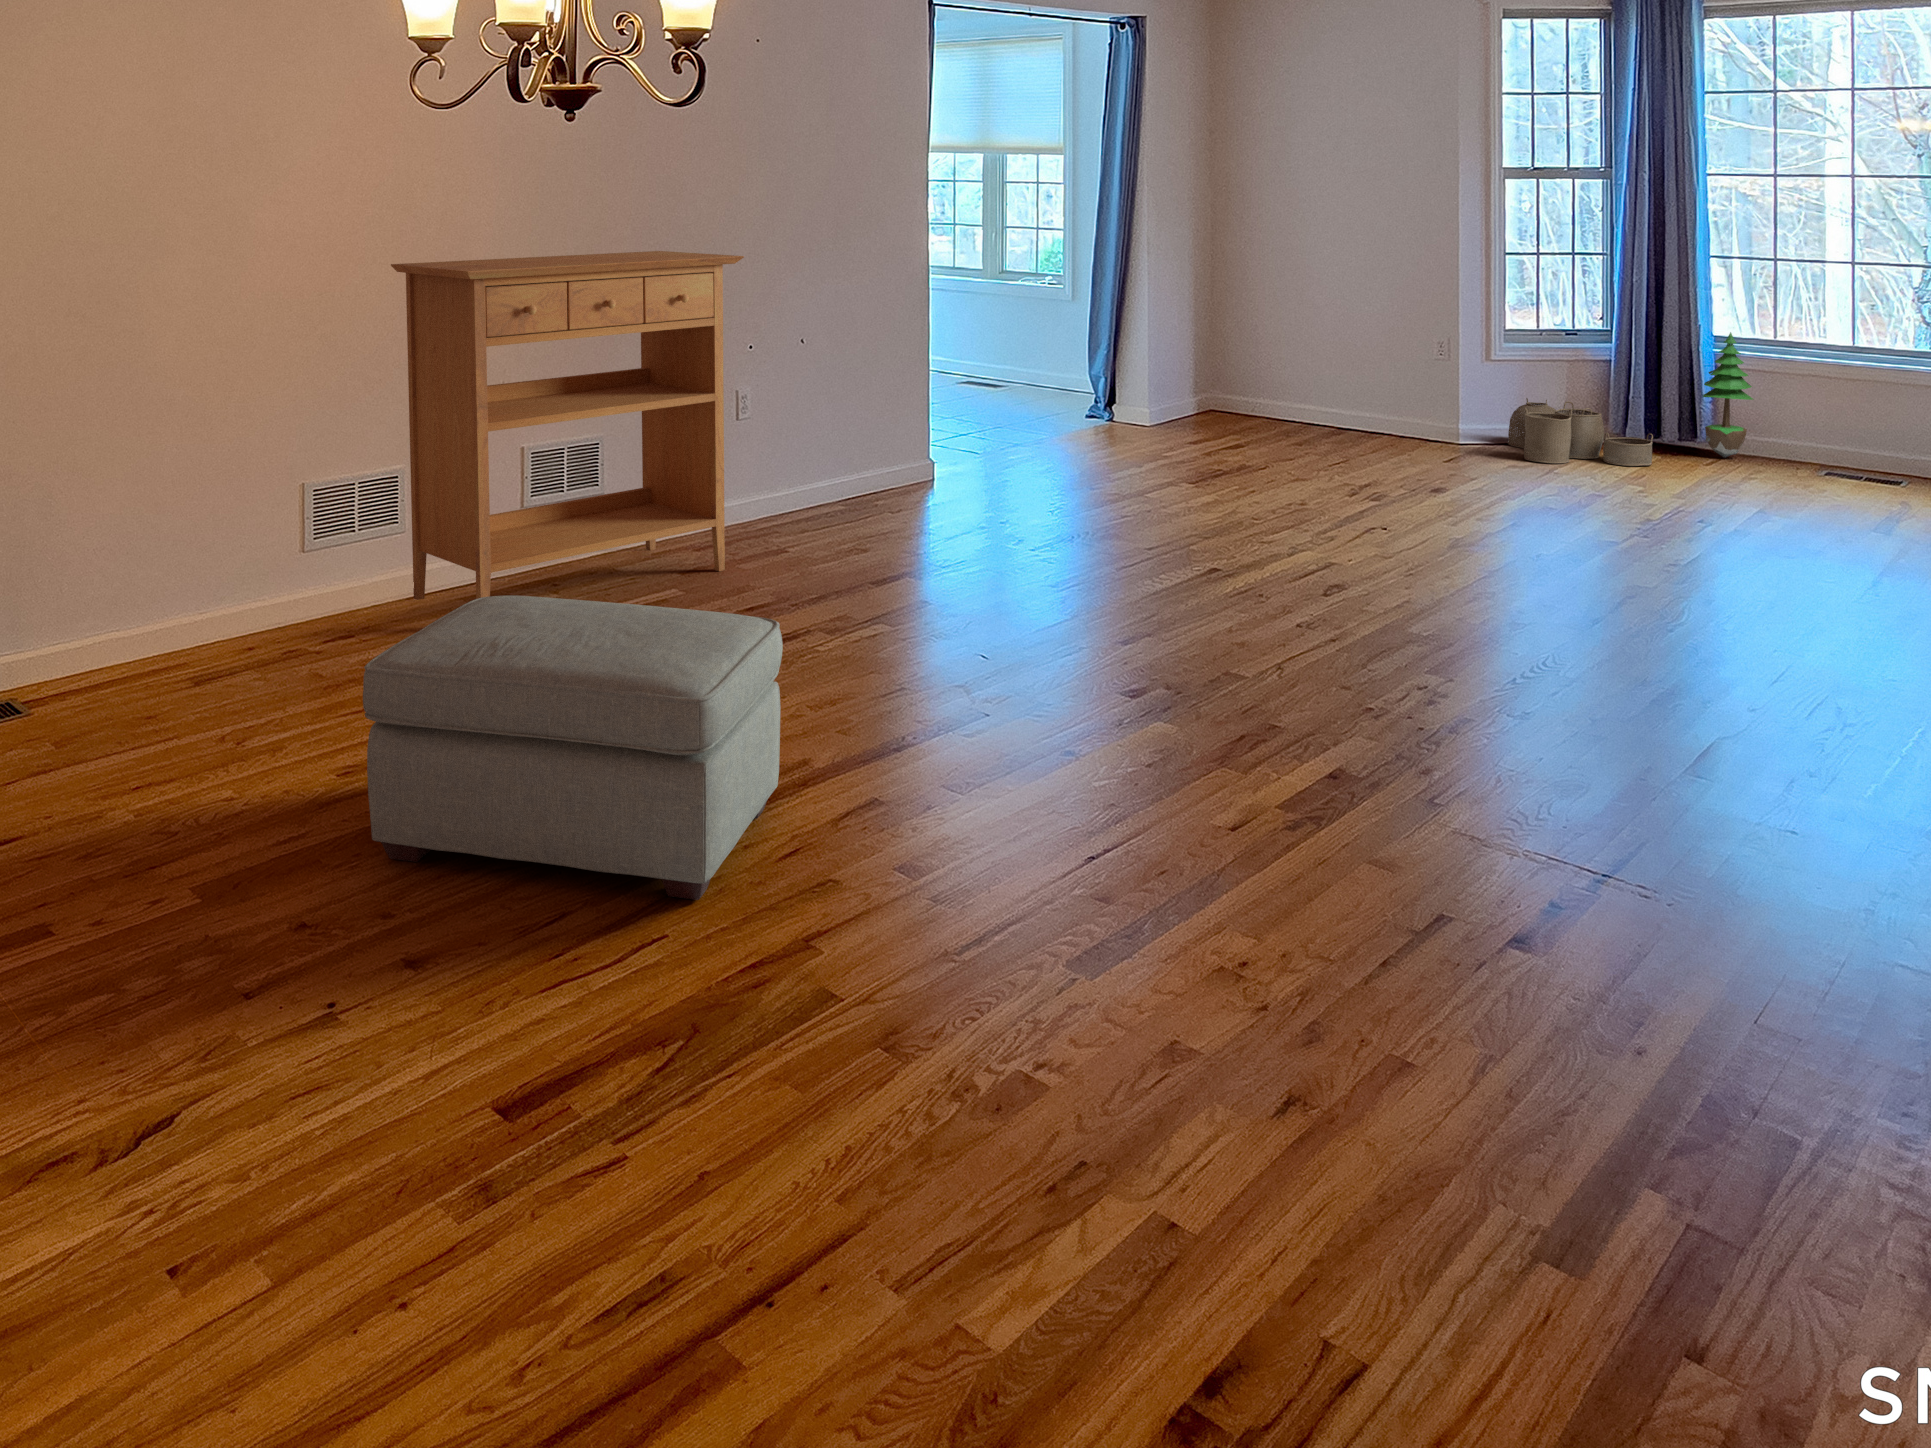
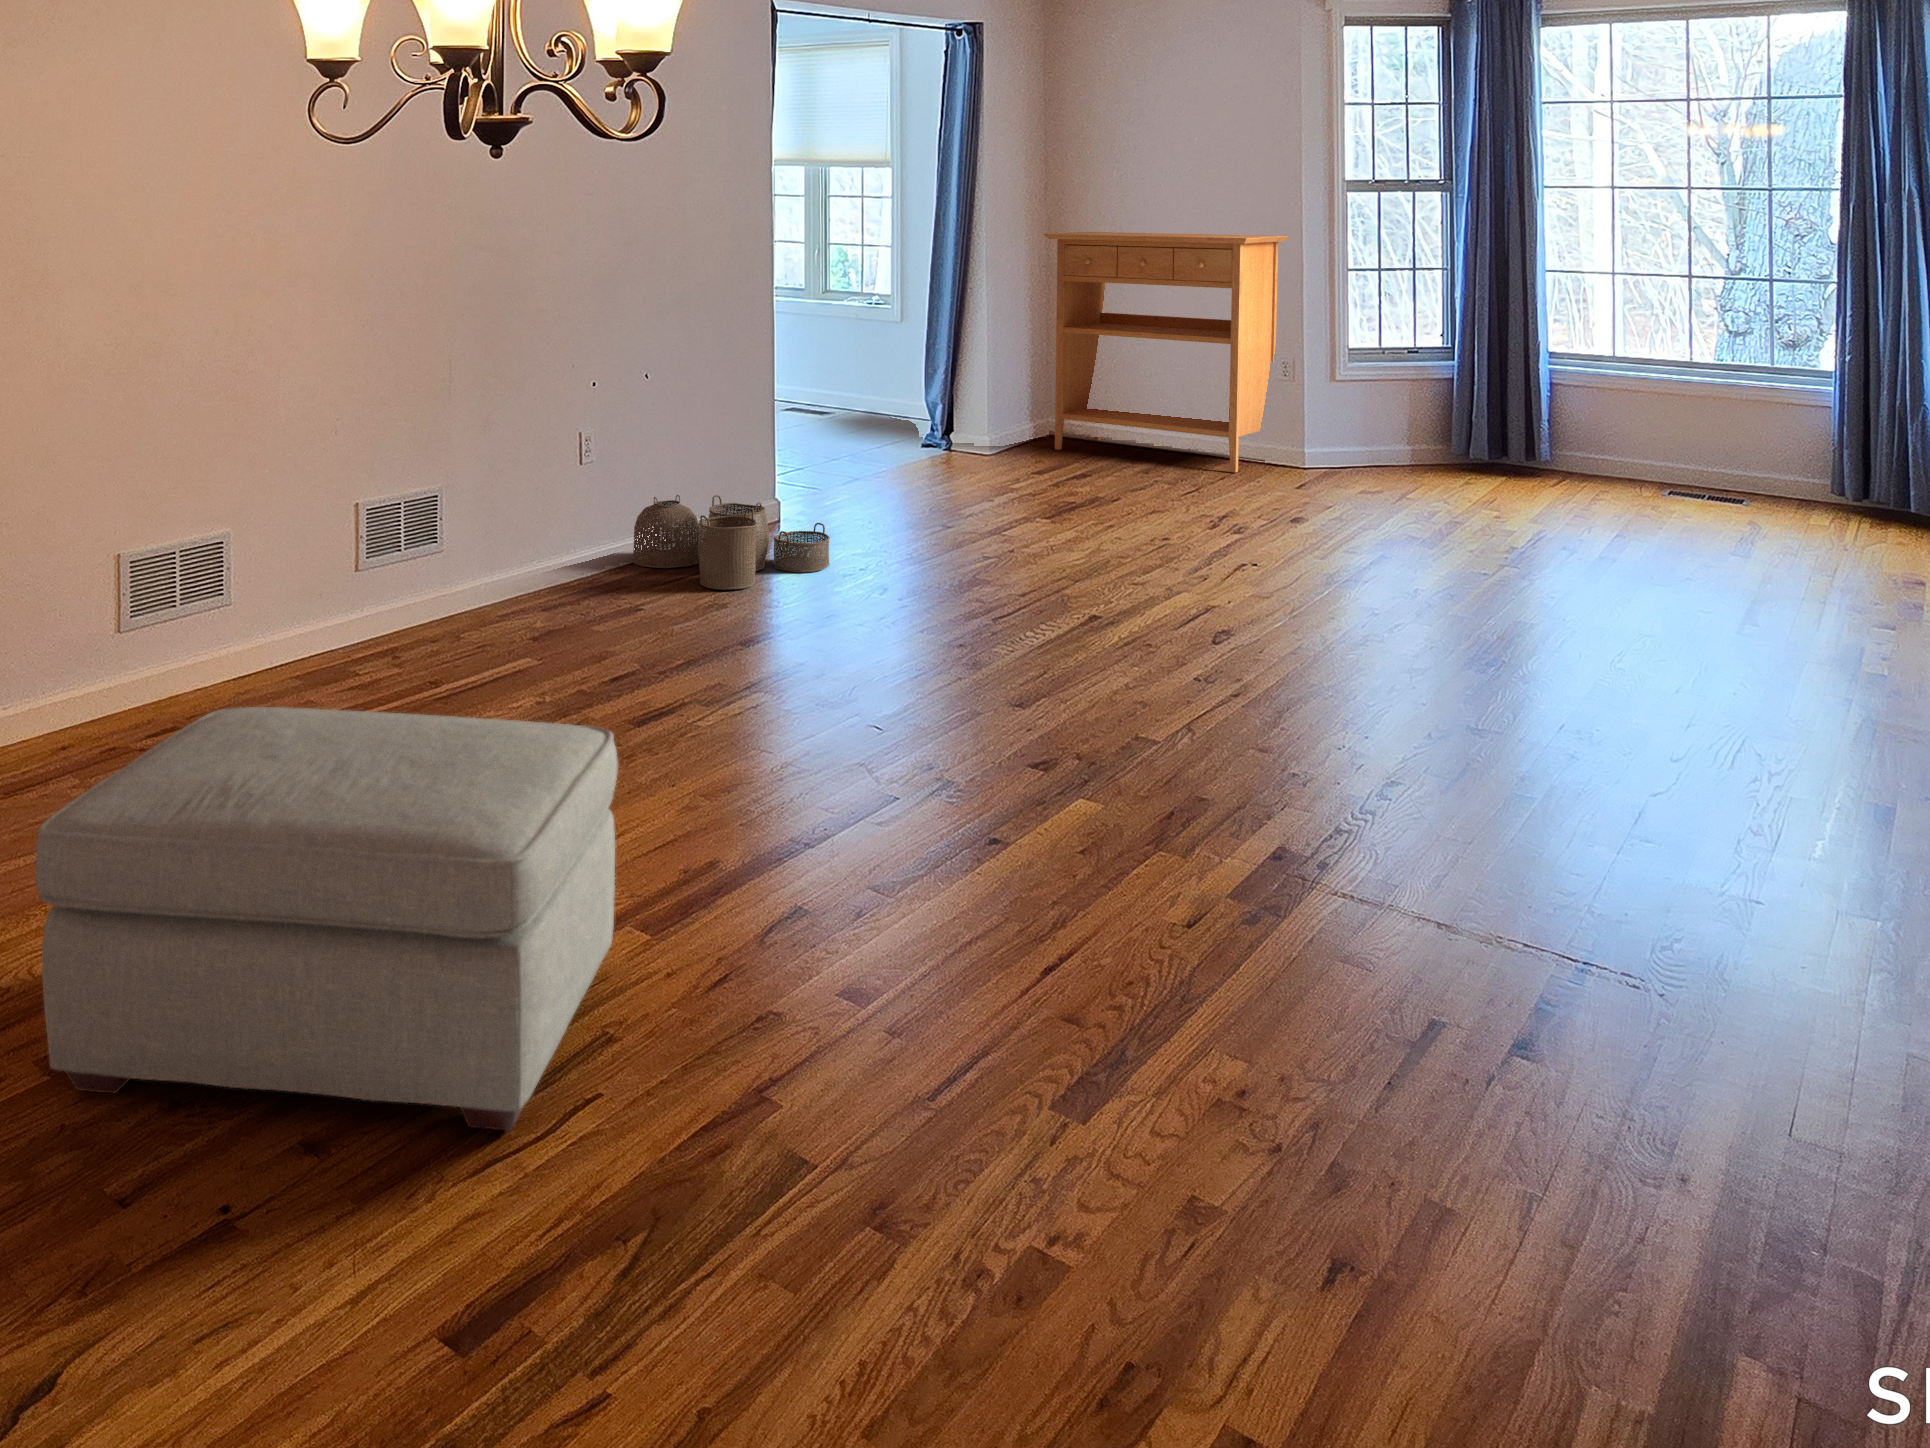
console table: present [391,251,744,600] -> present [1043,232,1289,473]
potted tree: present [1702,332,1753,458] -> none [1545,348,1597,477]
woven basket: present [1508,398,1653,466] -> present [632,495,830,590]

